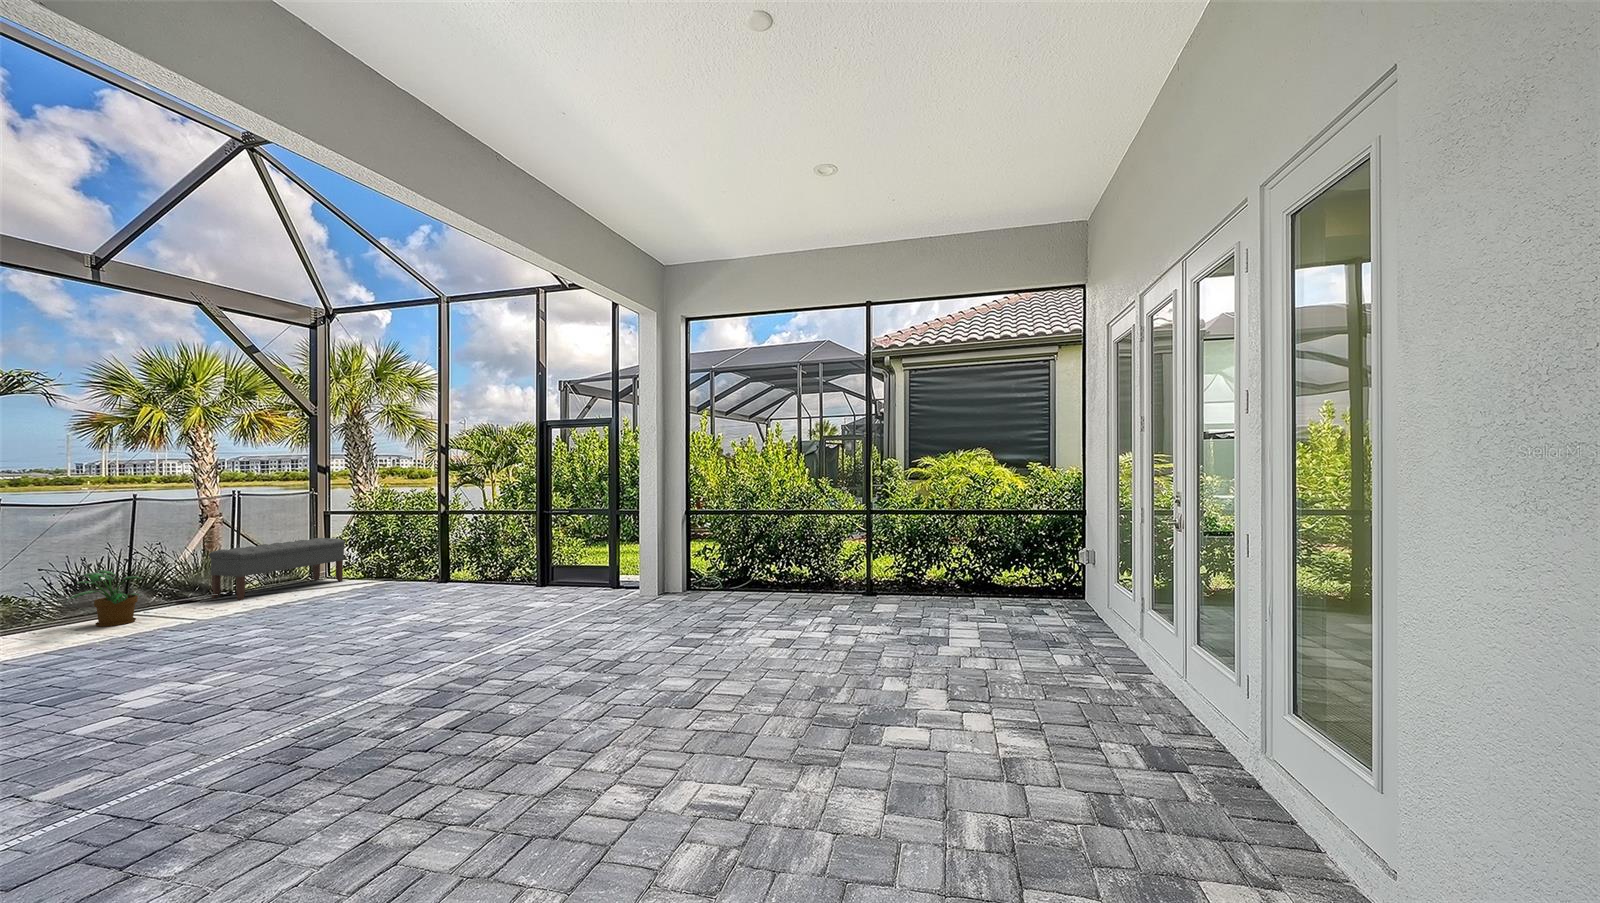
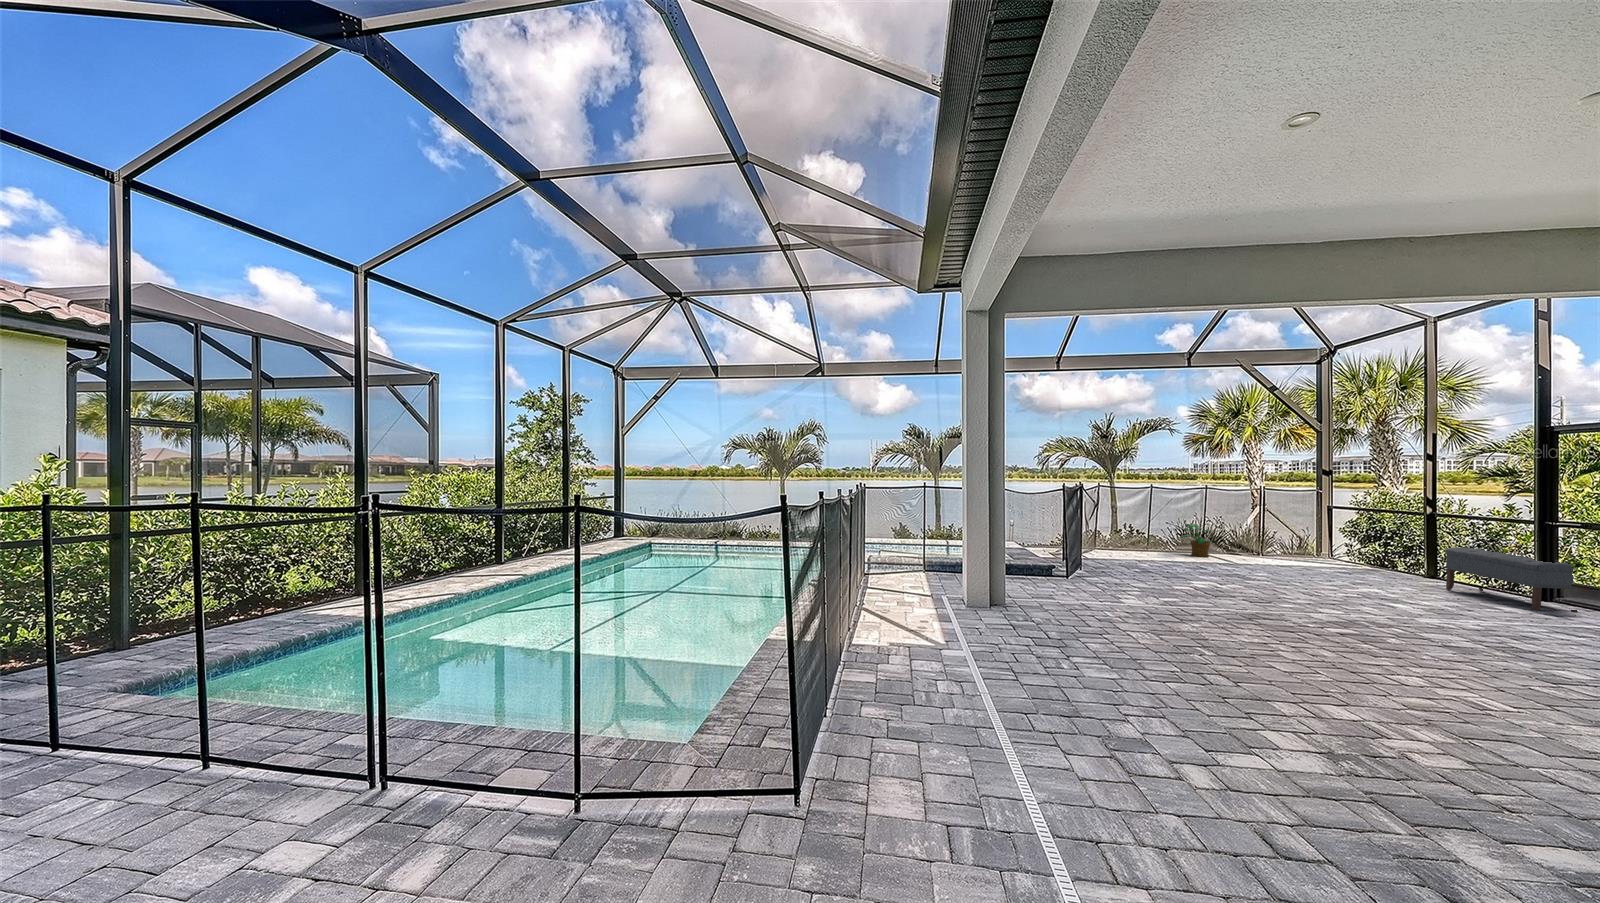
bench: present [209,538,345,600] -> present [1445,547,1578,613]

